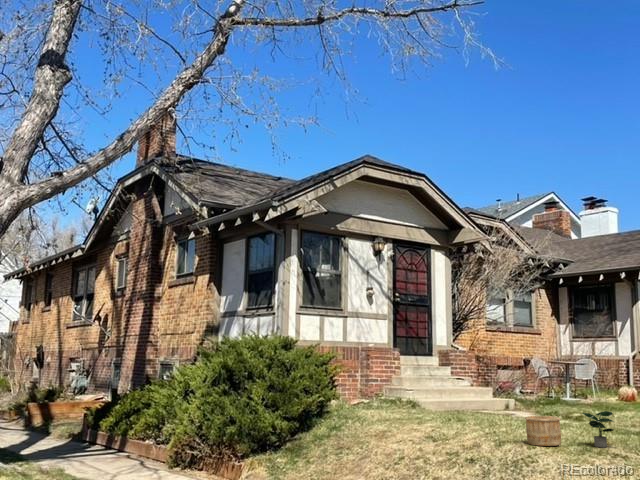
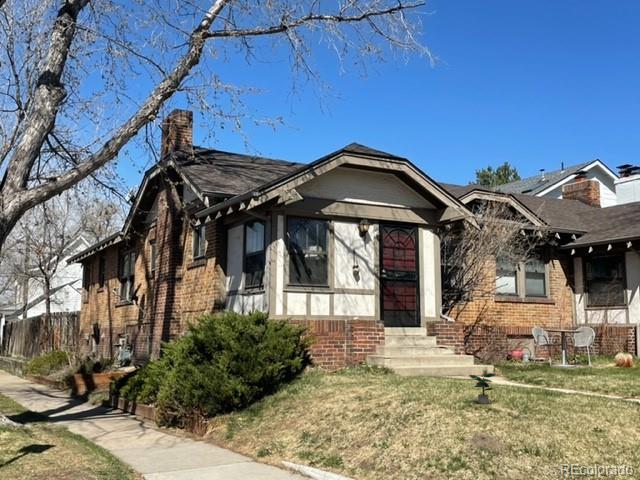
wooden bucket: present [525,416,561,446] -> none [419,378,448,403]

